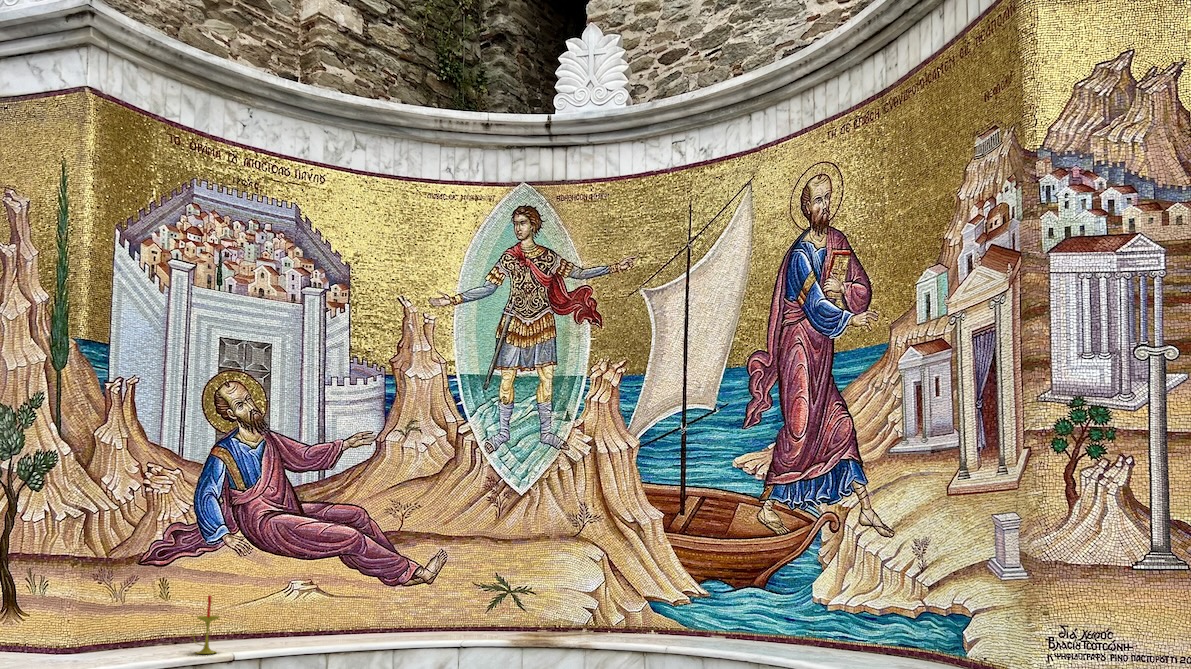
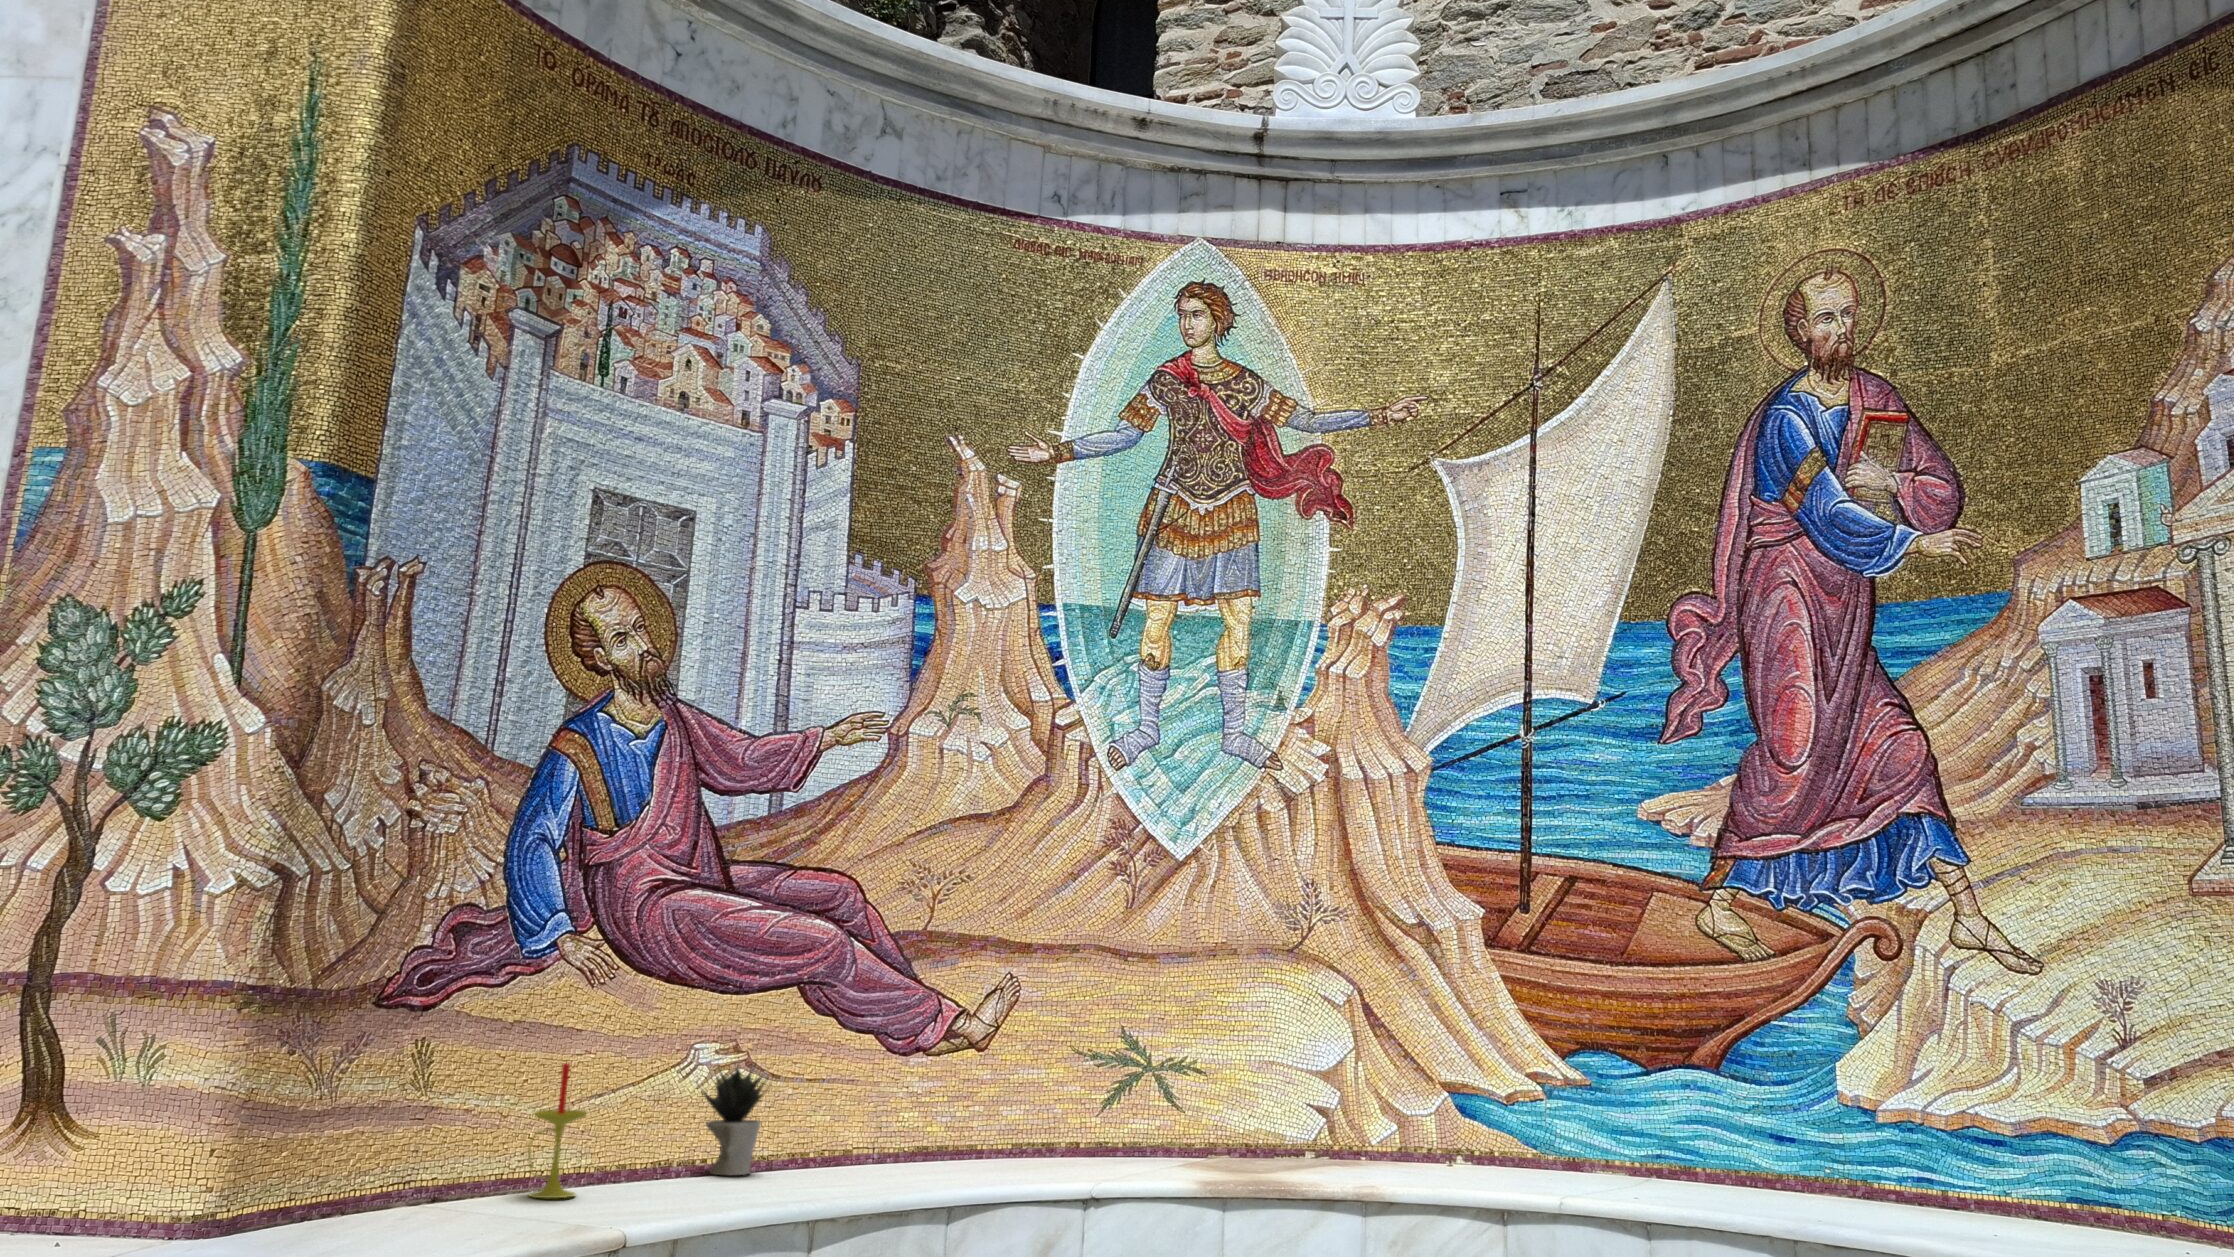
potted plant: none [278,592,313,645] -> present [697,1063,770,1175]

